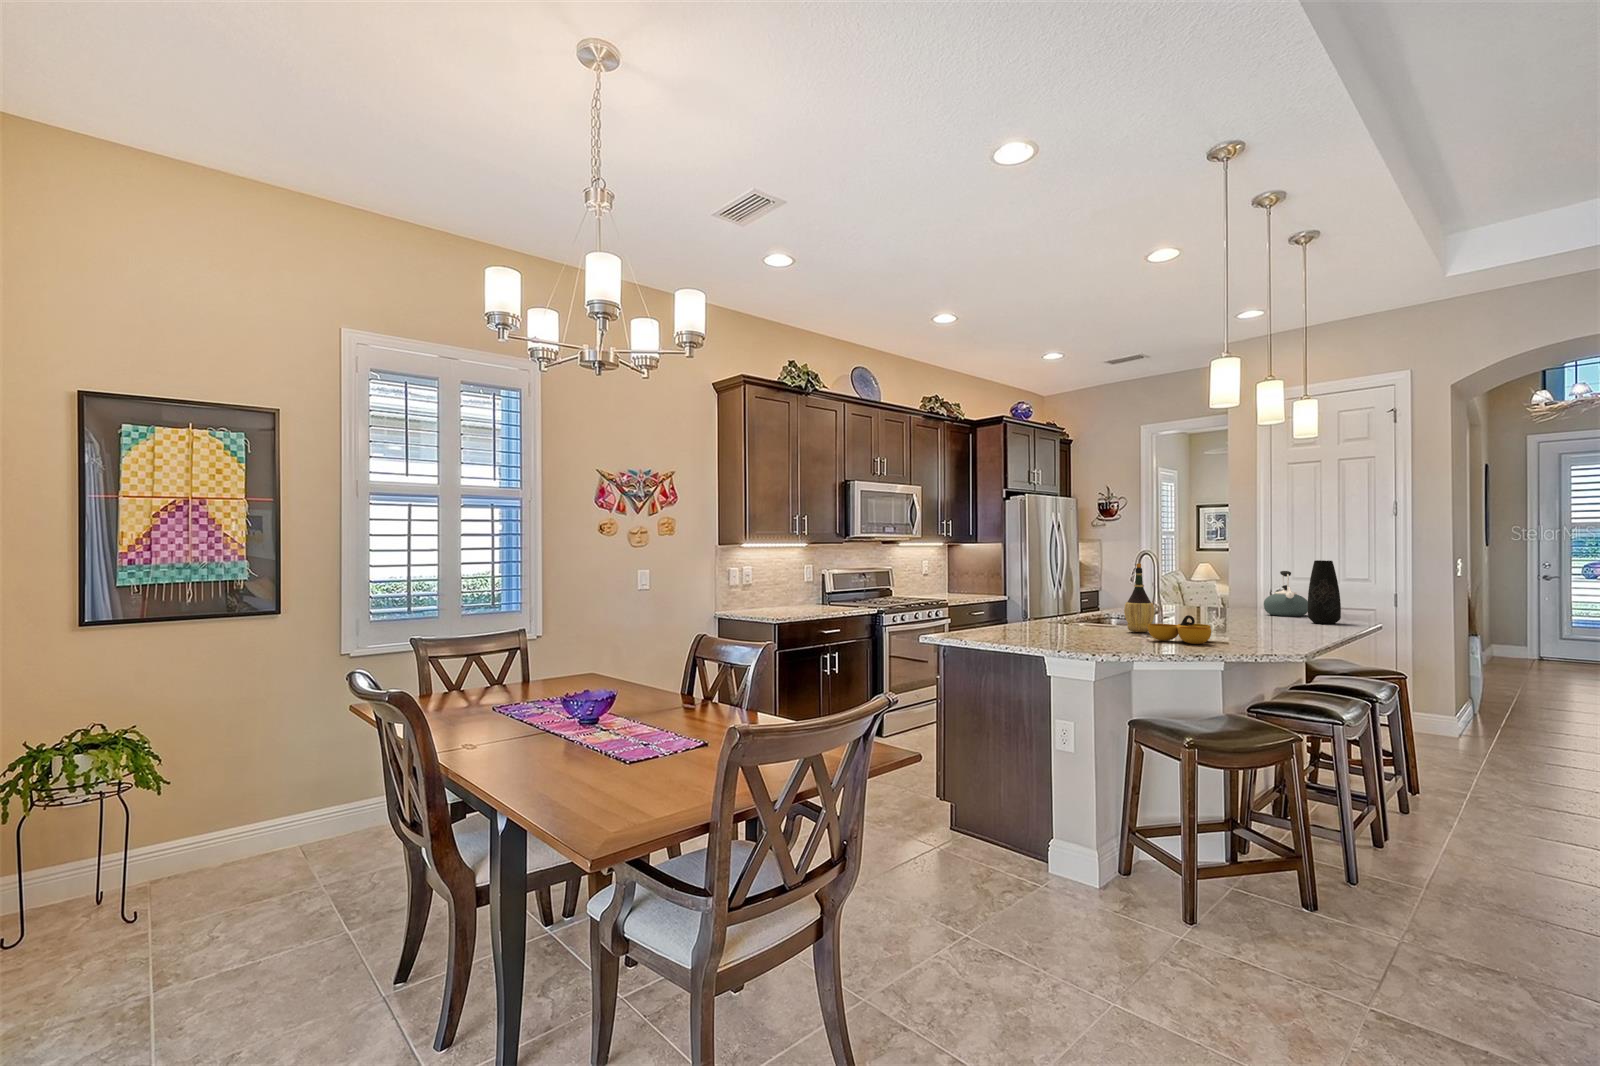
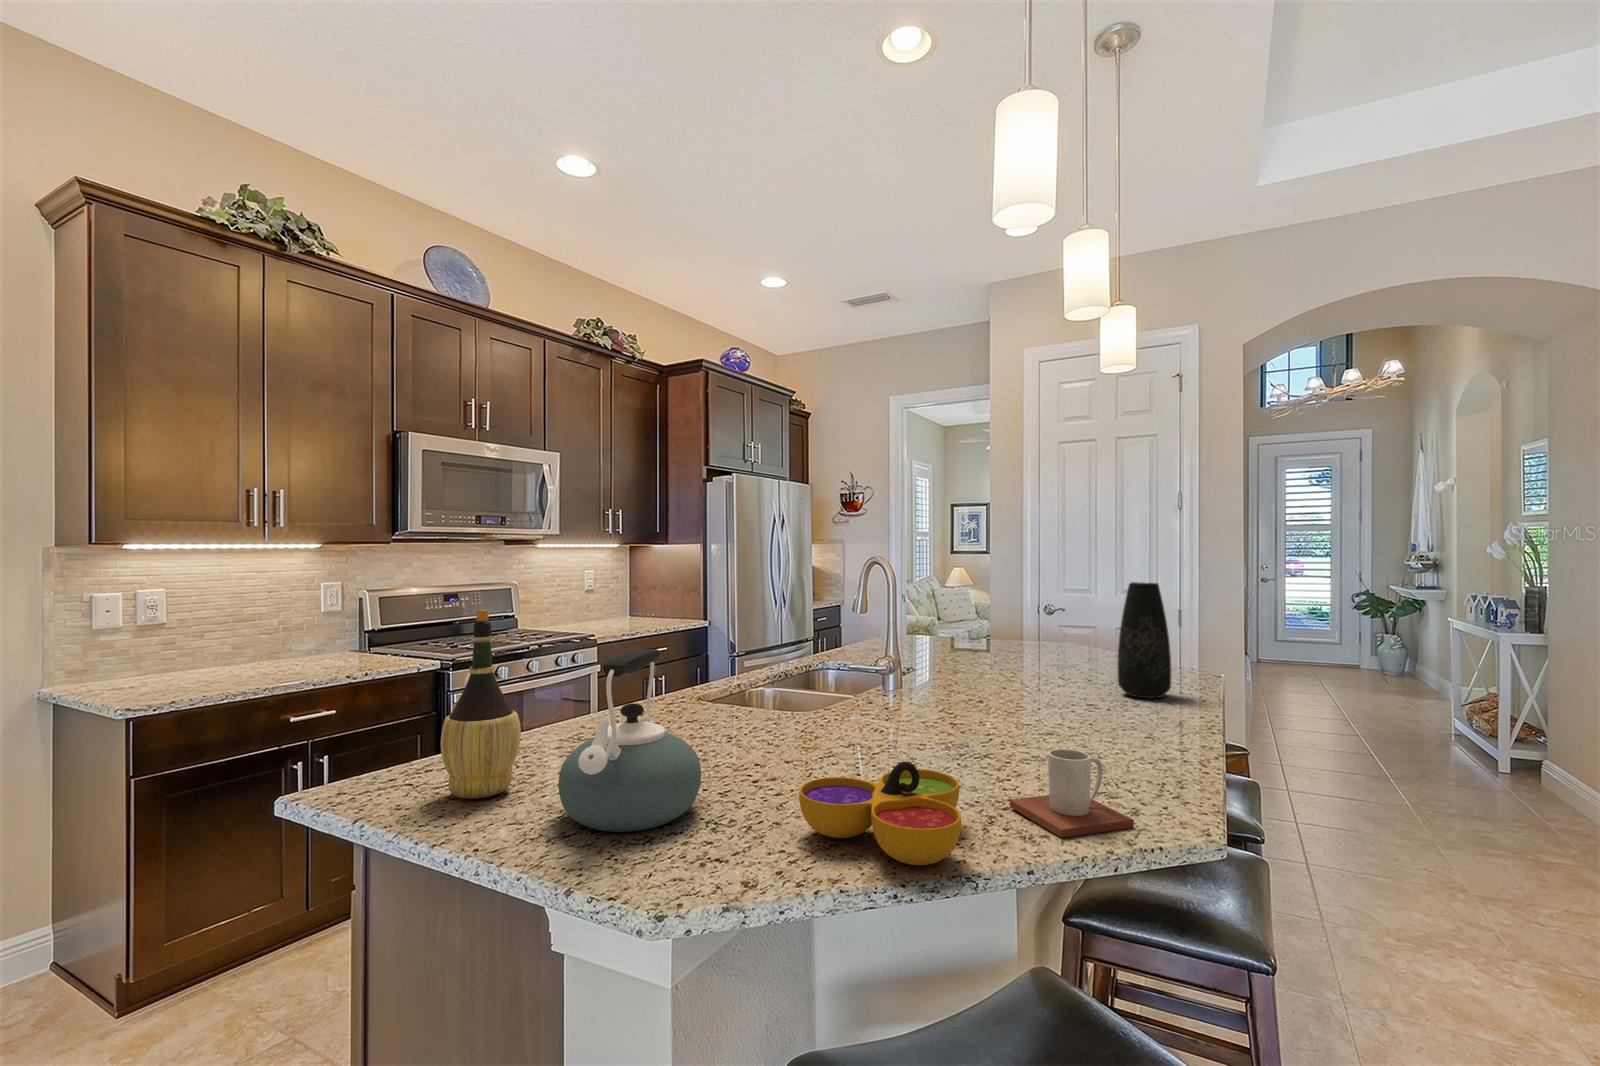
wine bottle: present [1124,563,1155,632] -> present [441,610,521,798]
kettle: present [1264,571,1308,616] -> present [558,649,701,832]
mug: none [1232,617,1283,643] -> present [1010,749,1134,838]

